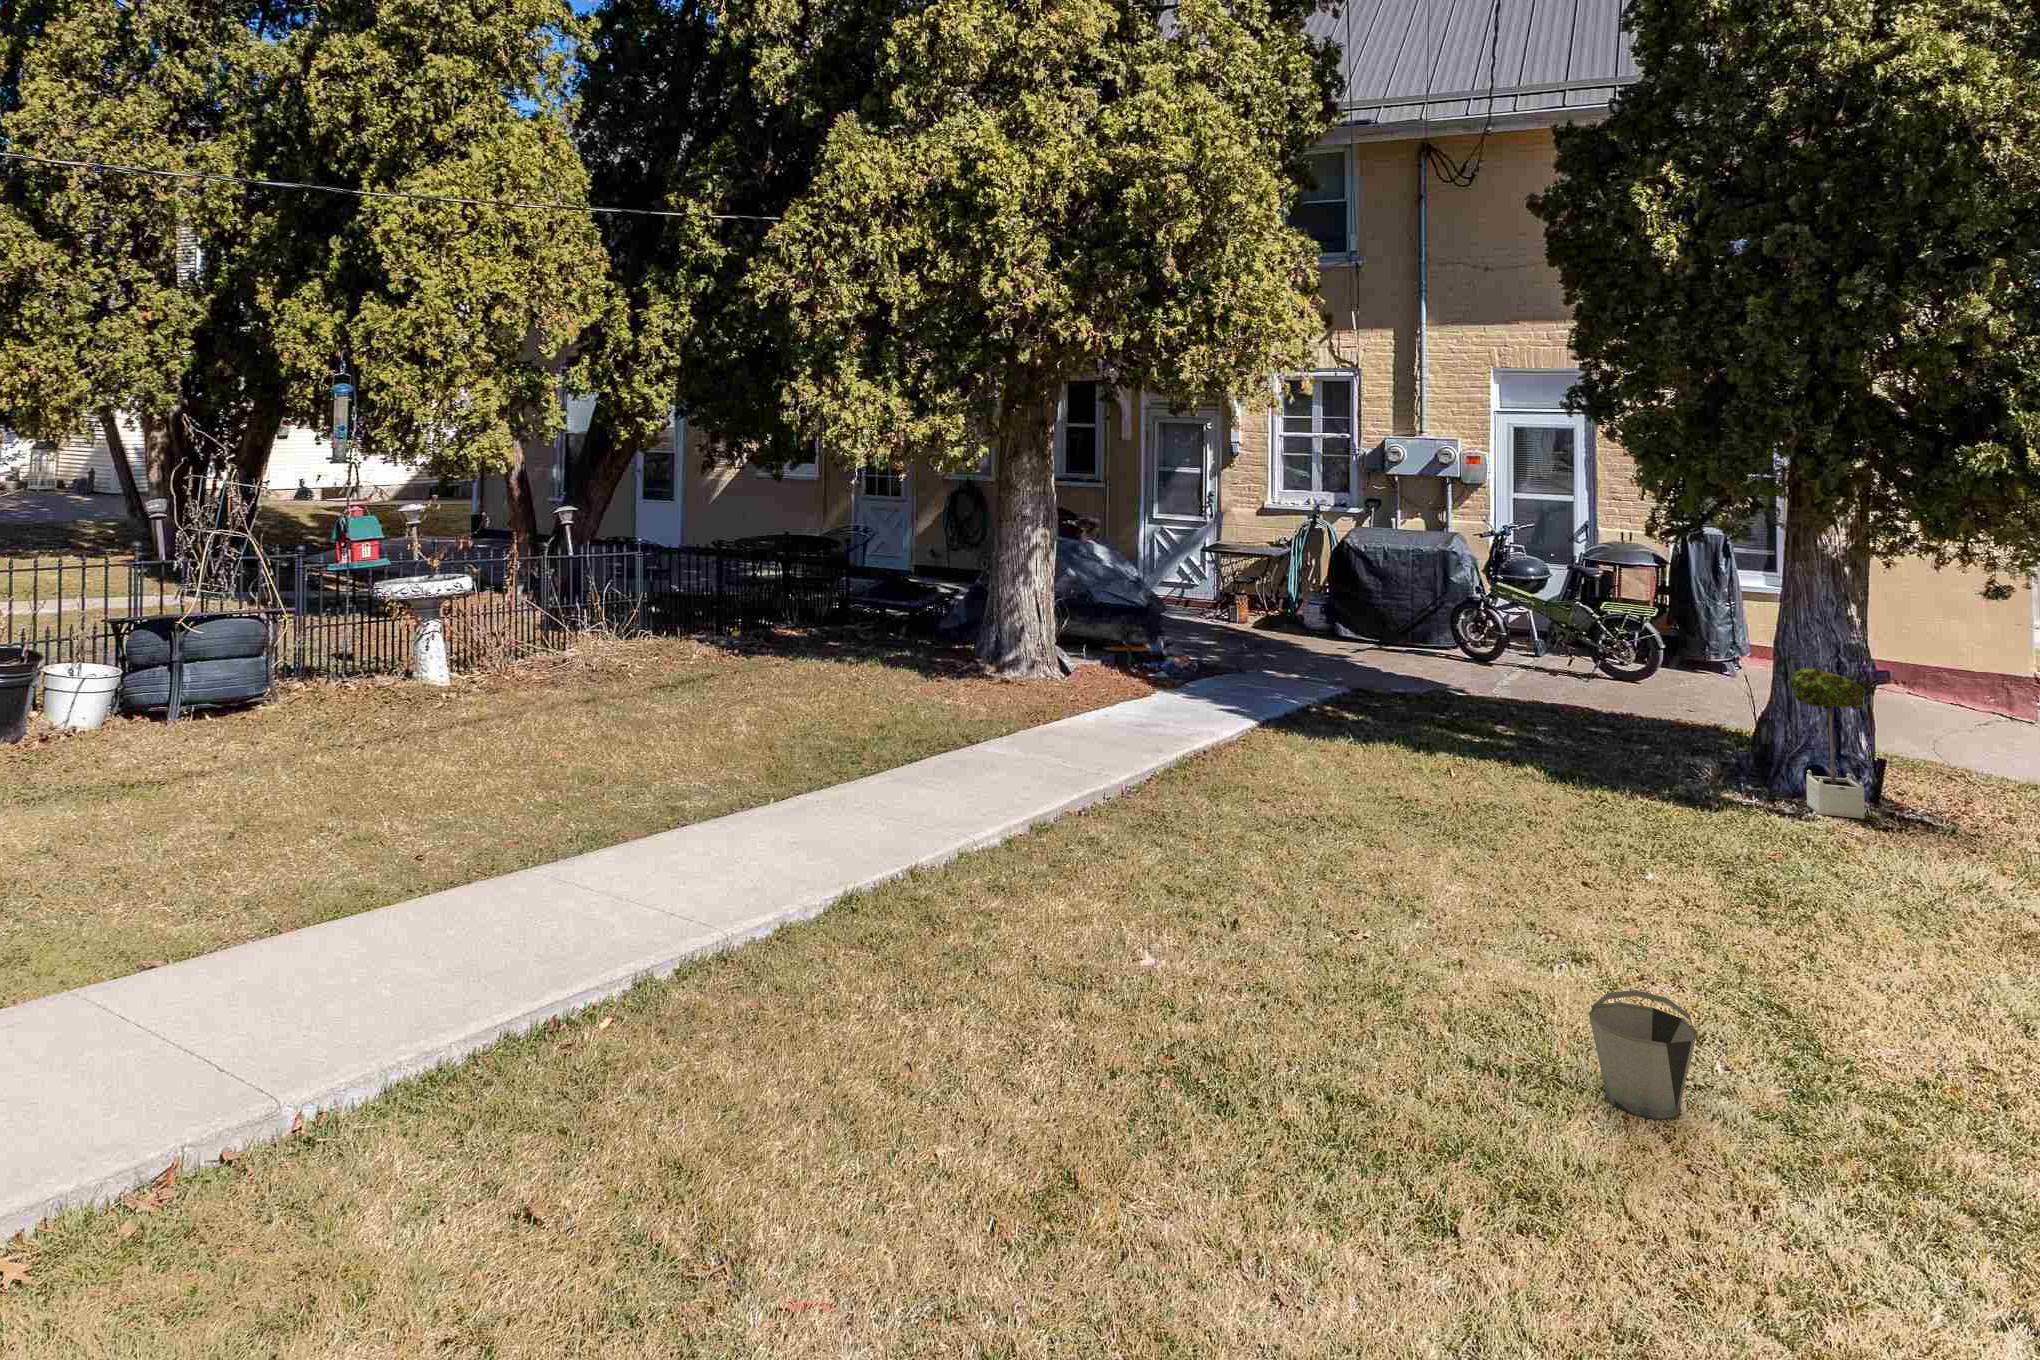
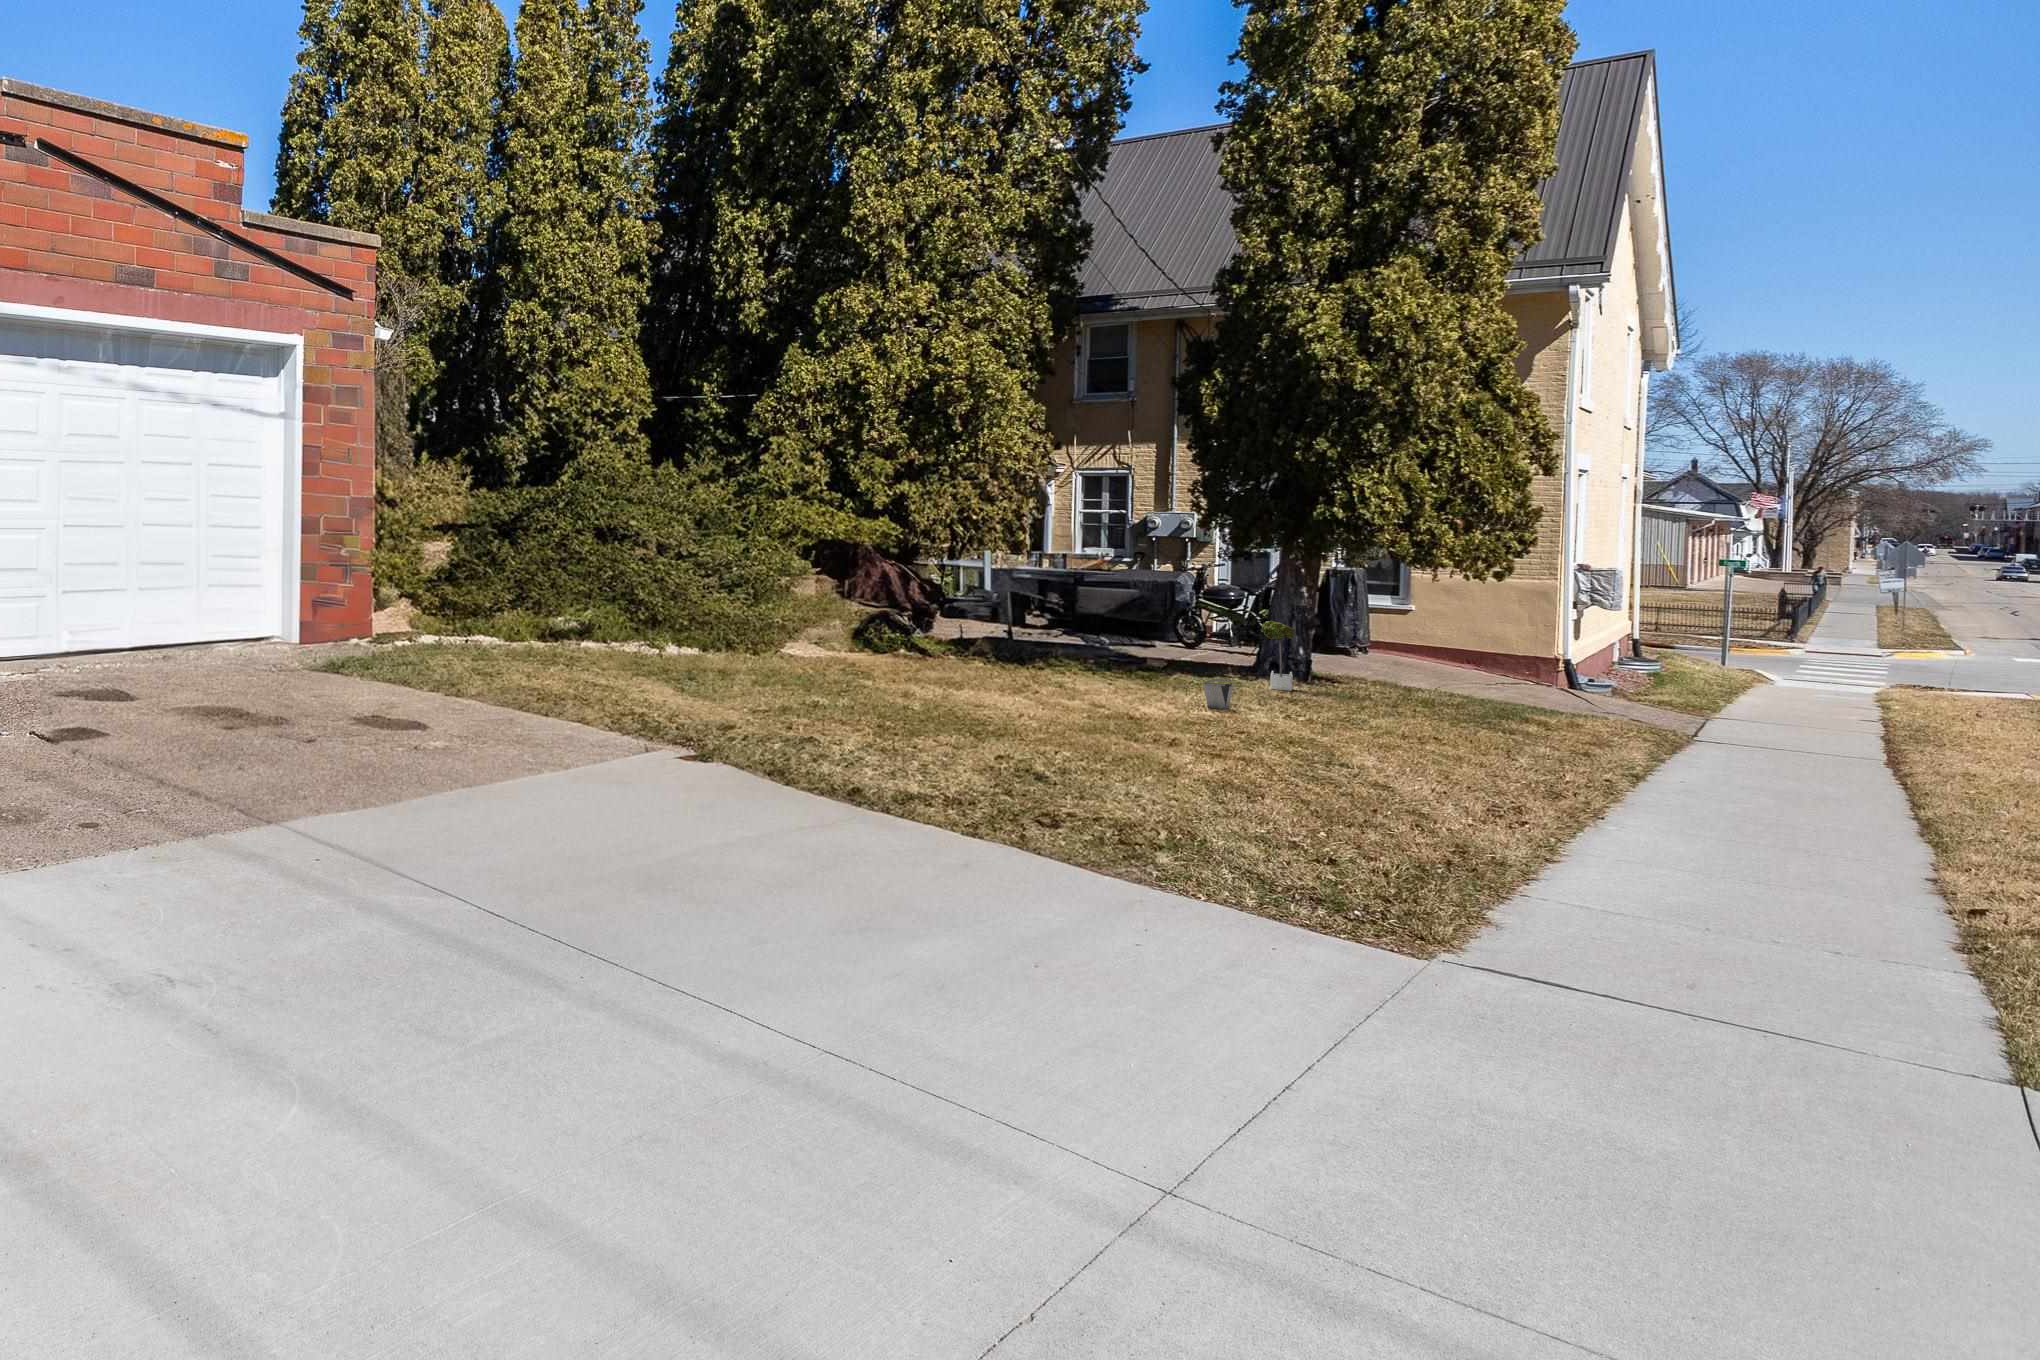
bucket: present [1589,990,1697,1120] -> present [1203,679,1234,709]

